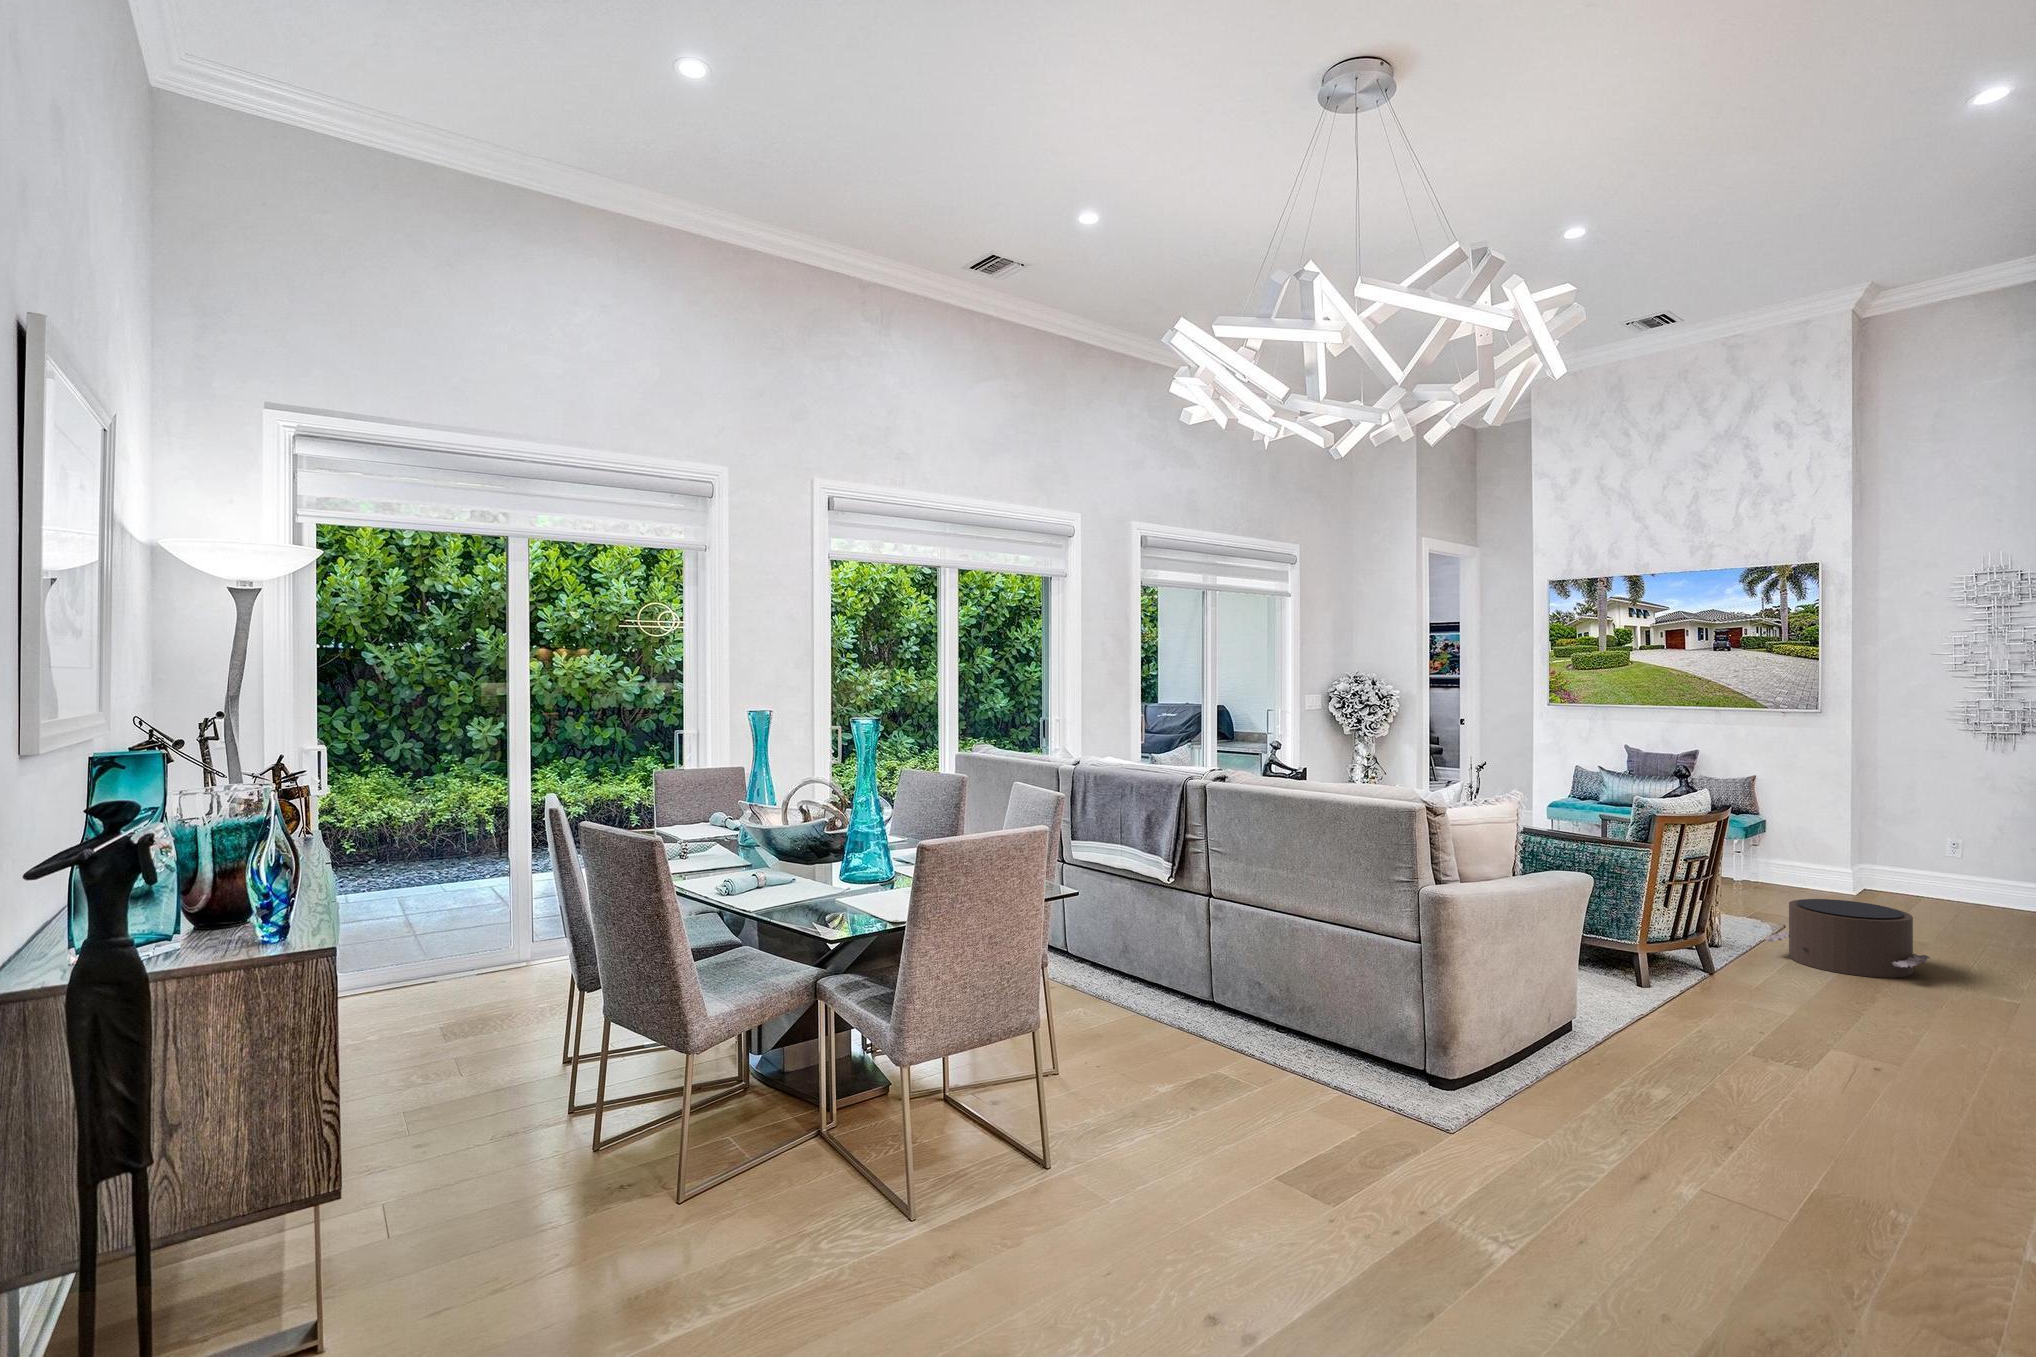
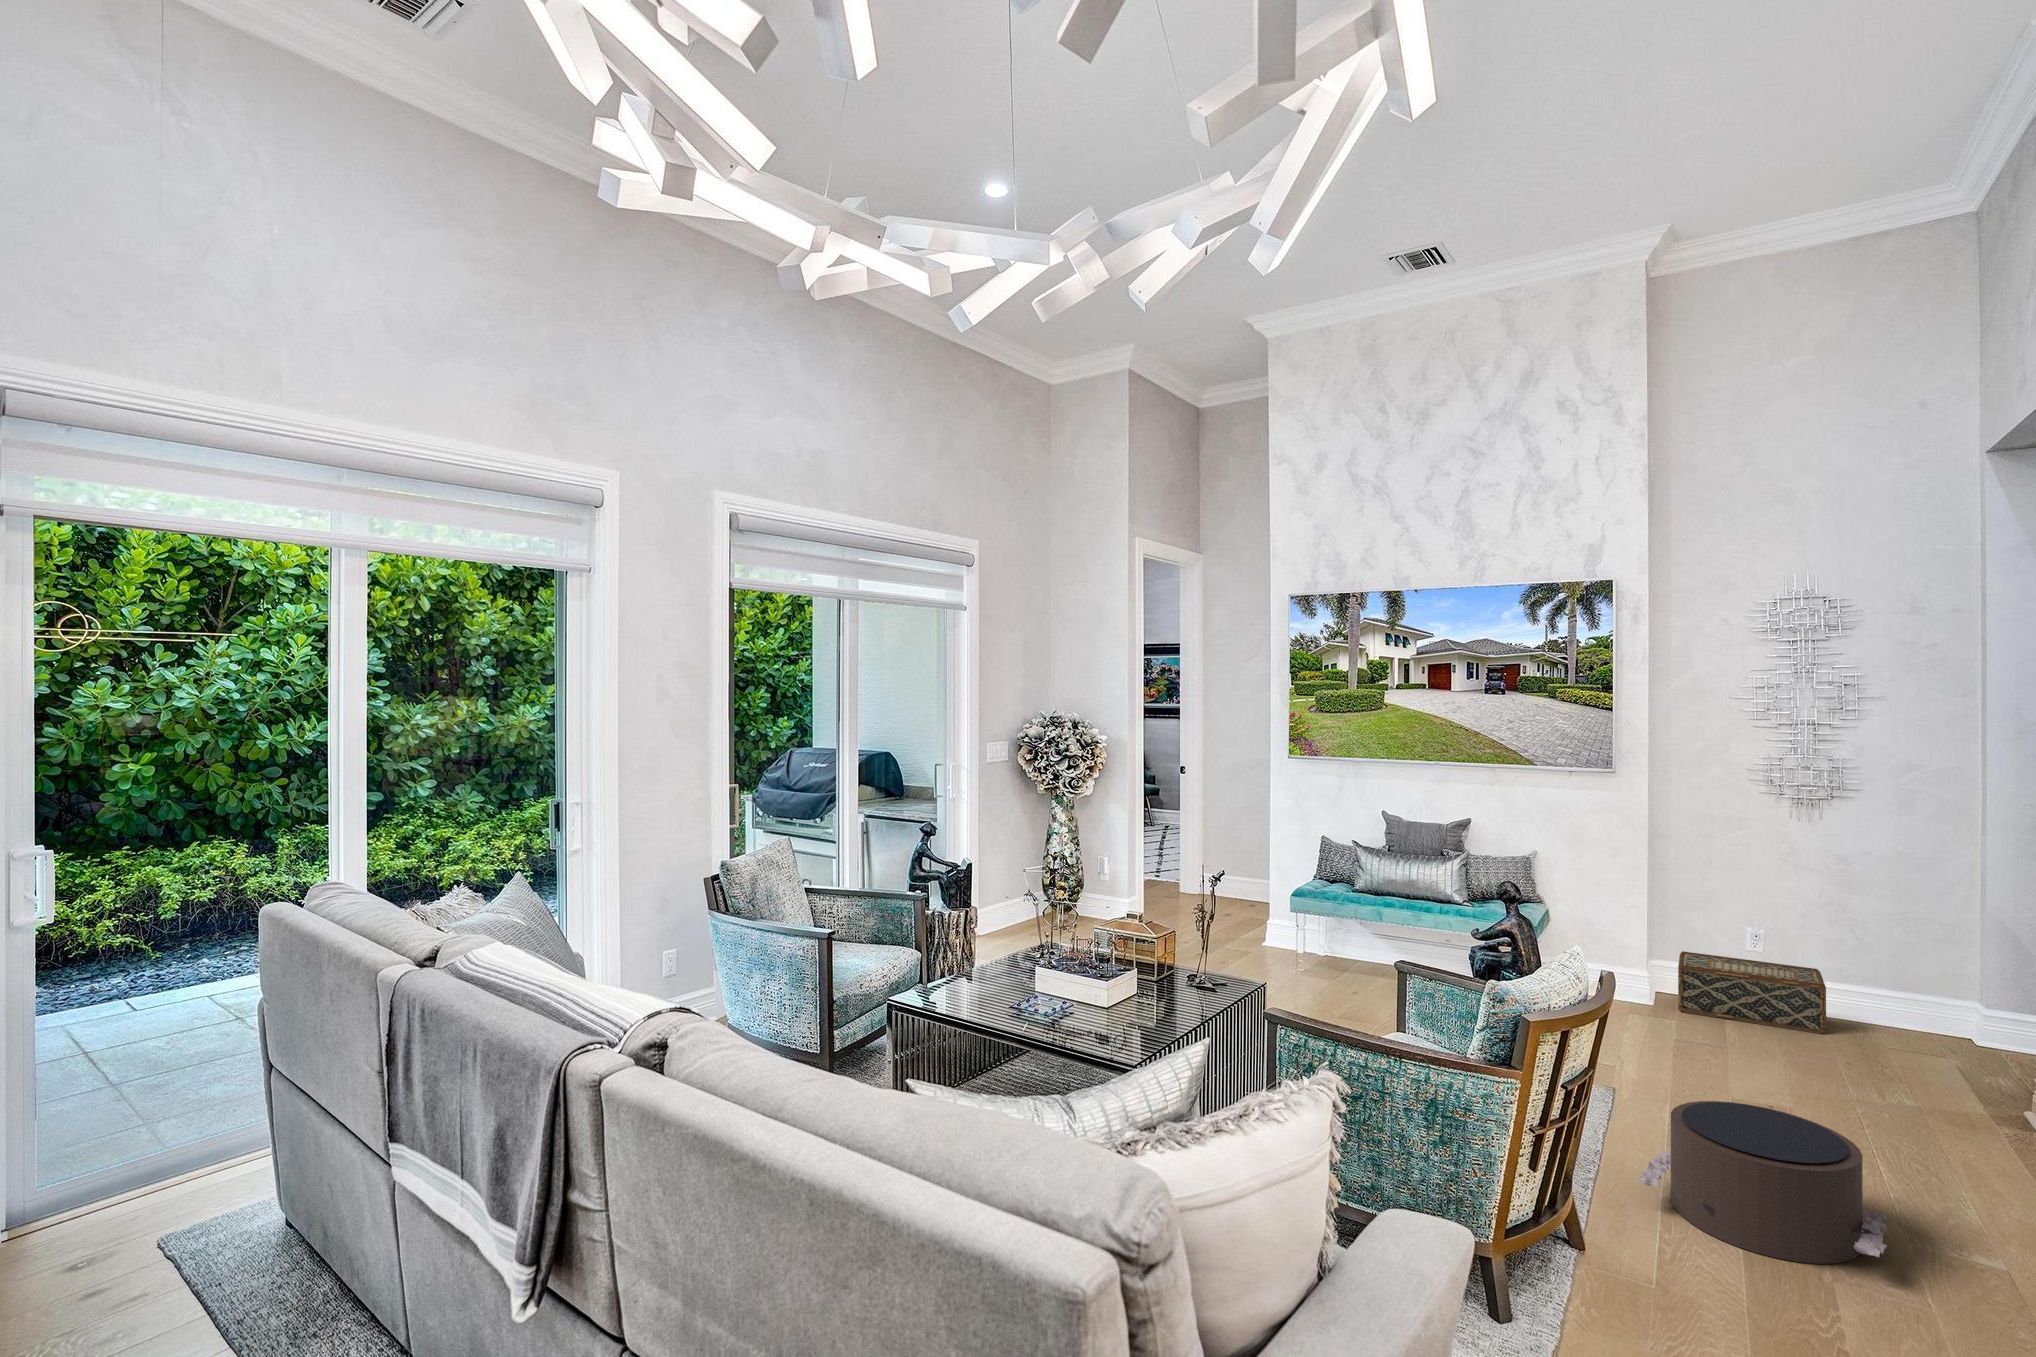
woven basket: none [1871,851,1999,906] -> present [1678,951,1826,1034]

